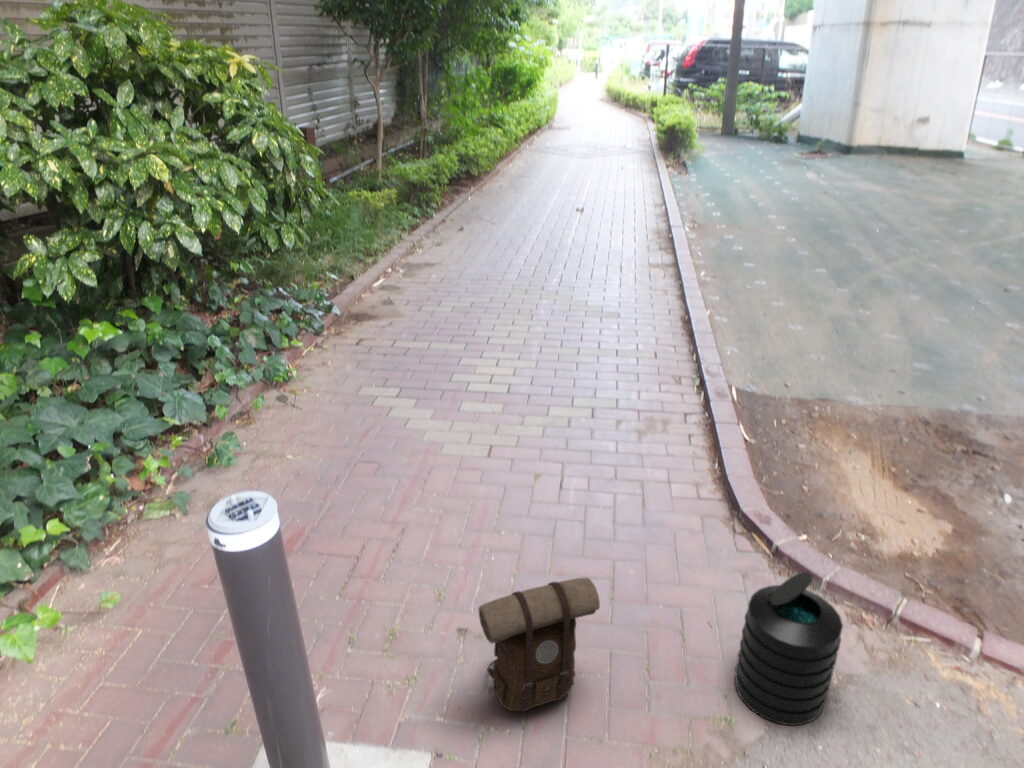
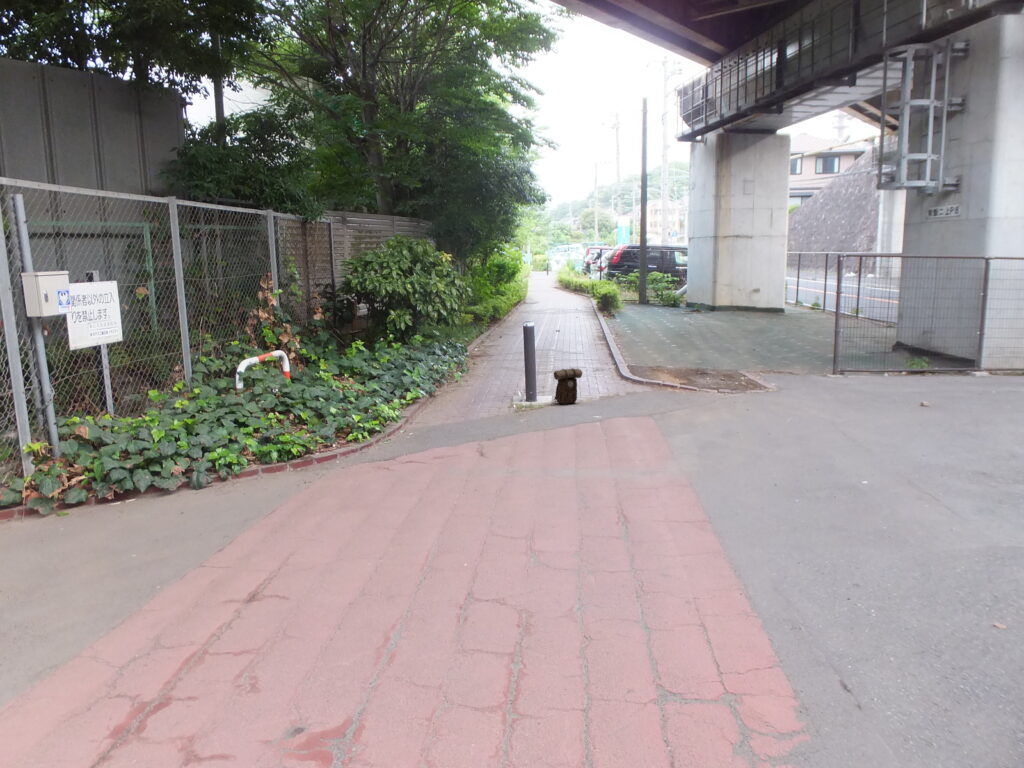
trash can: present [735,572,843,725] -> none [618,366,641,404]

